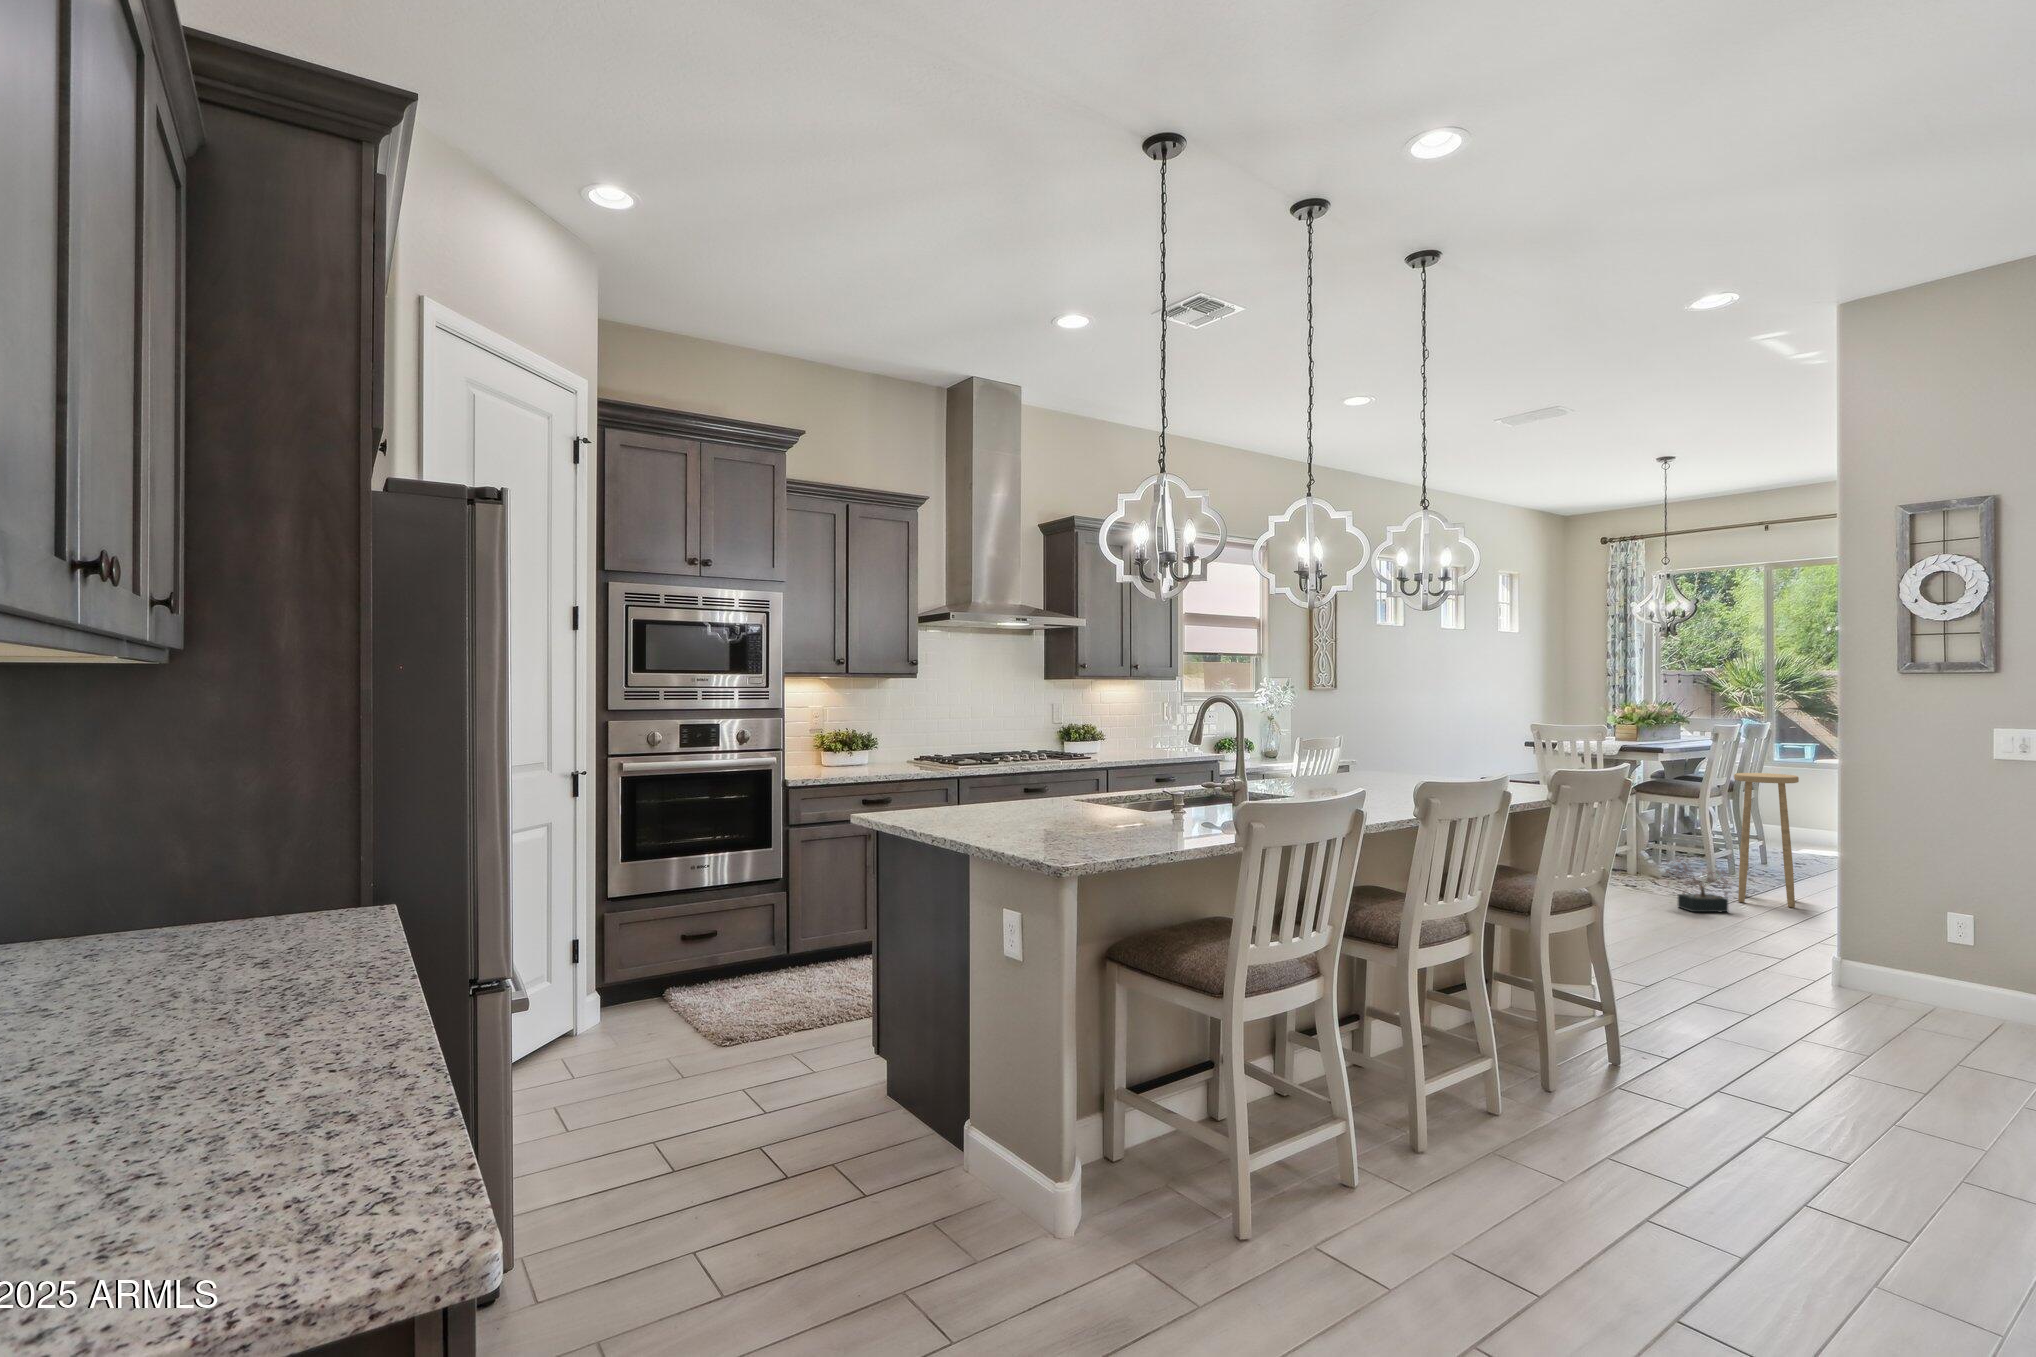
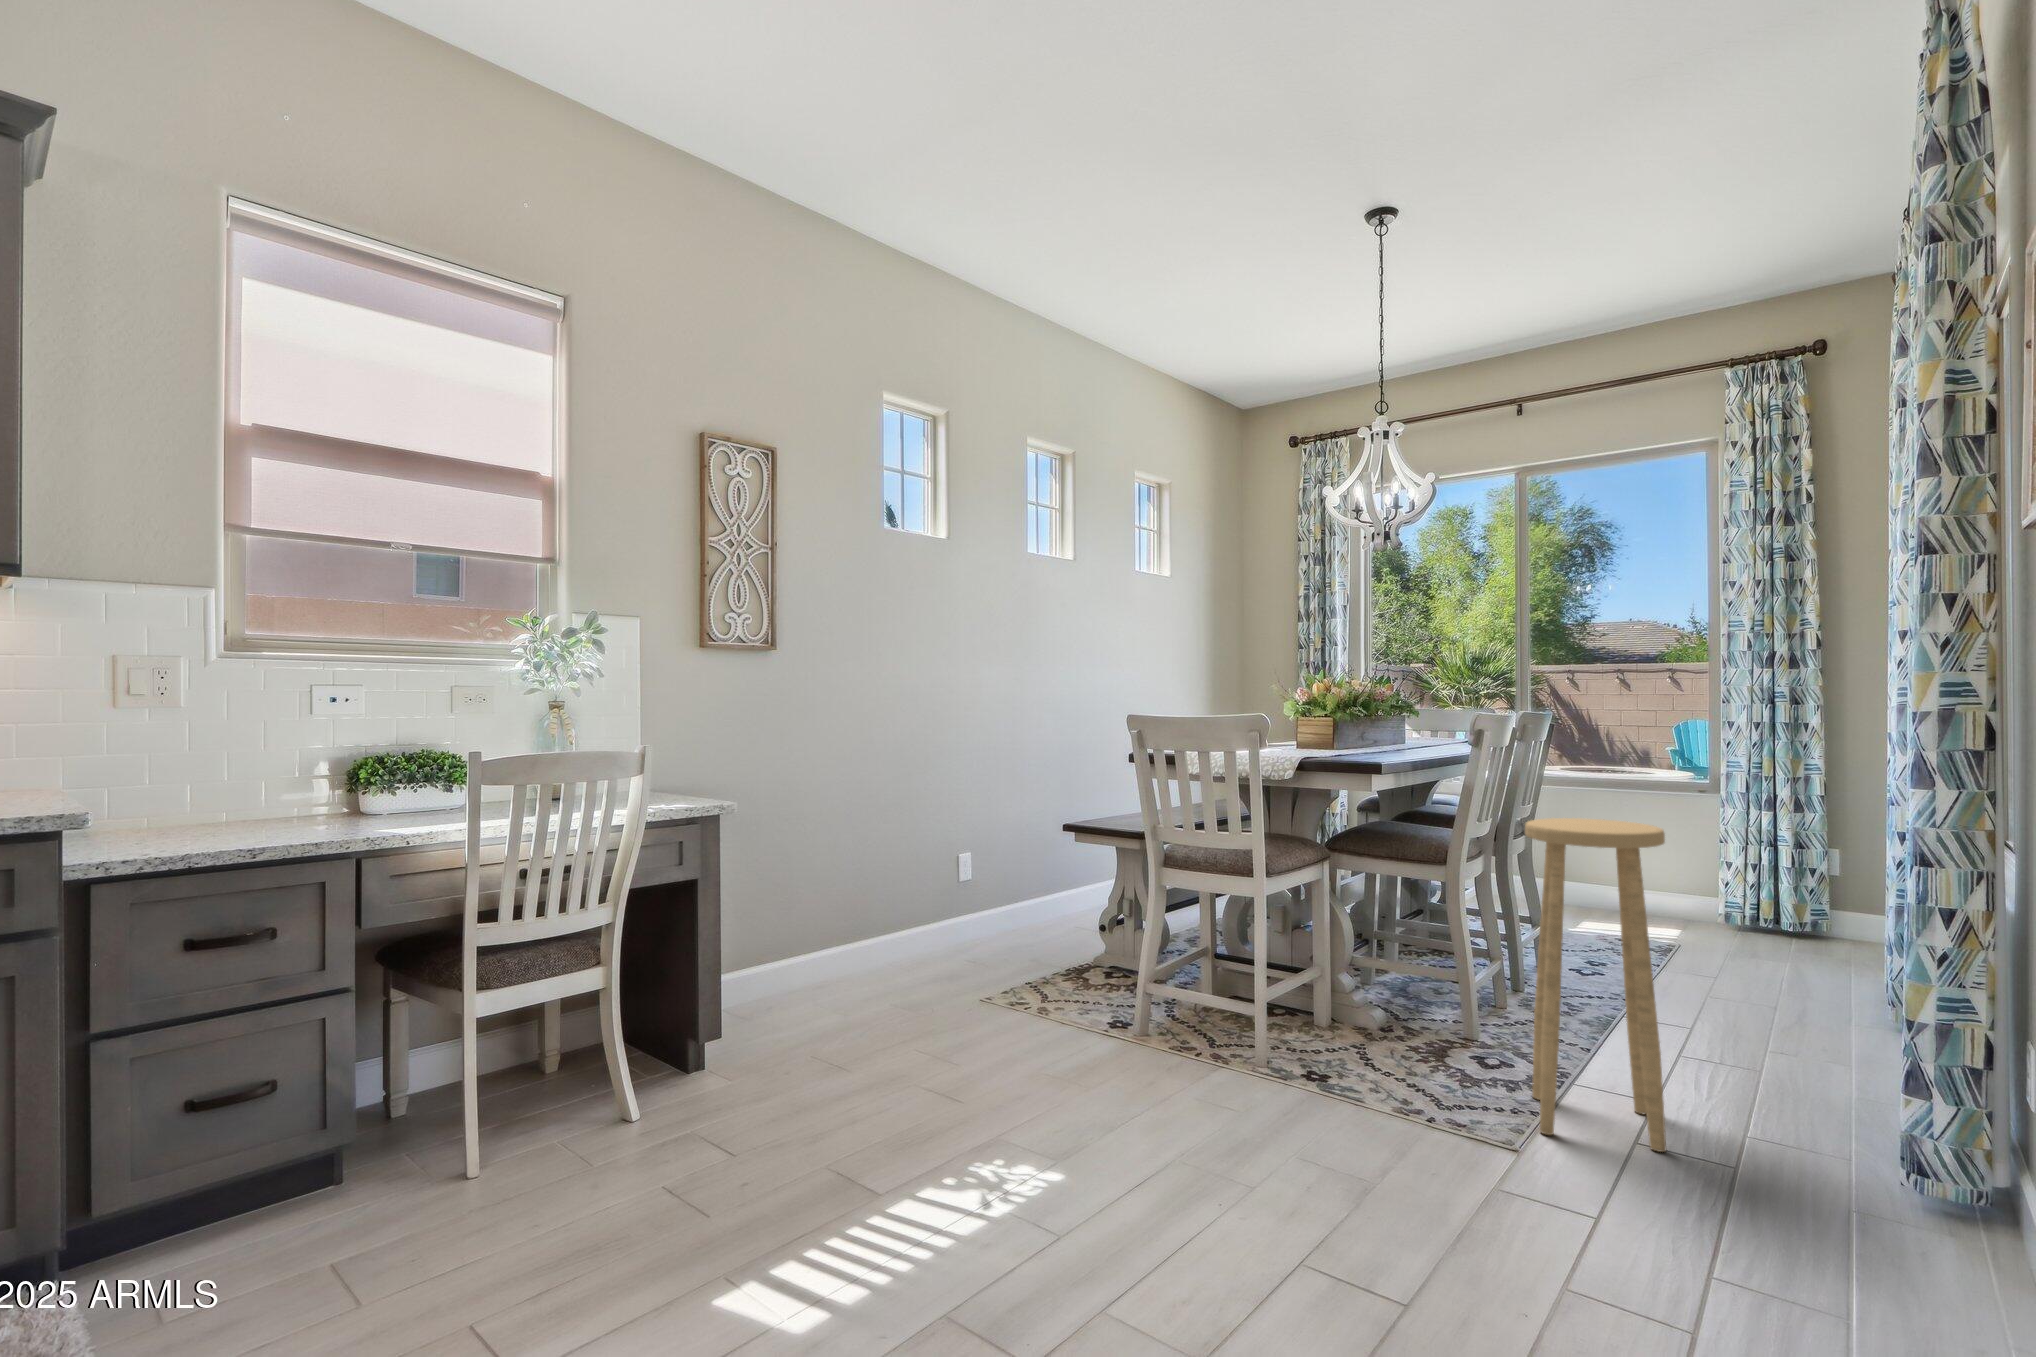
decorative plant: present [1666,859,1731,912] -> none [1382,1053,1539,1209]

